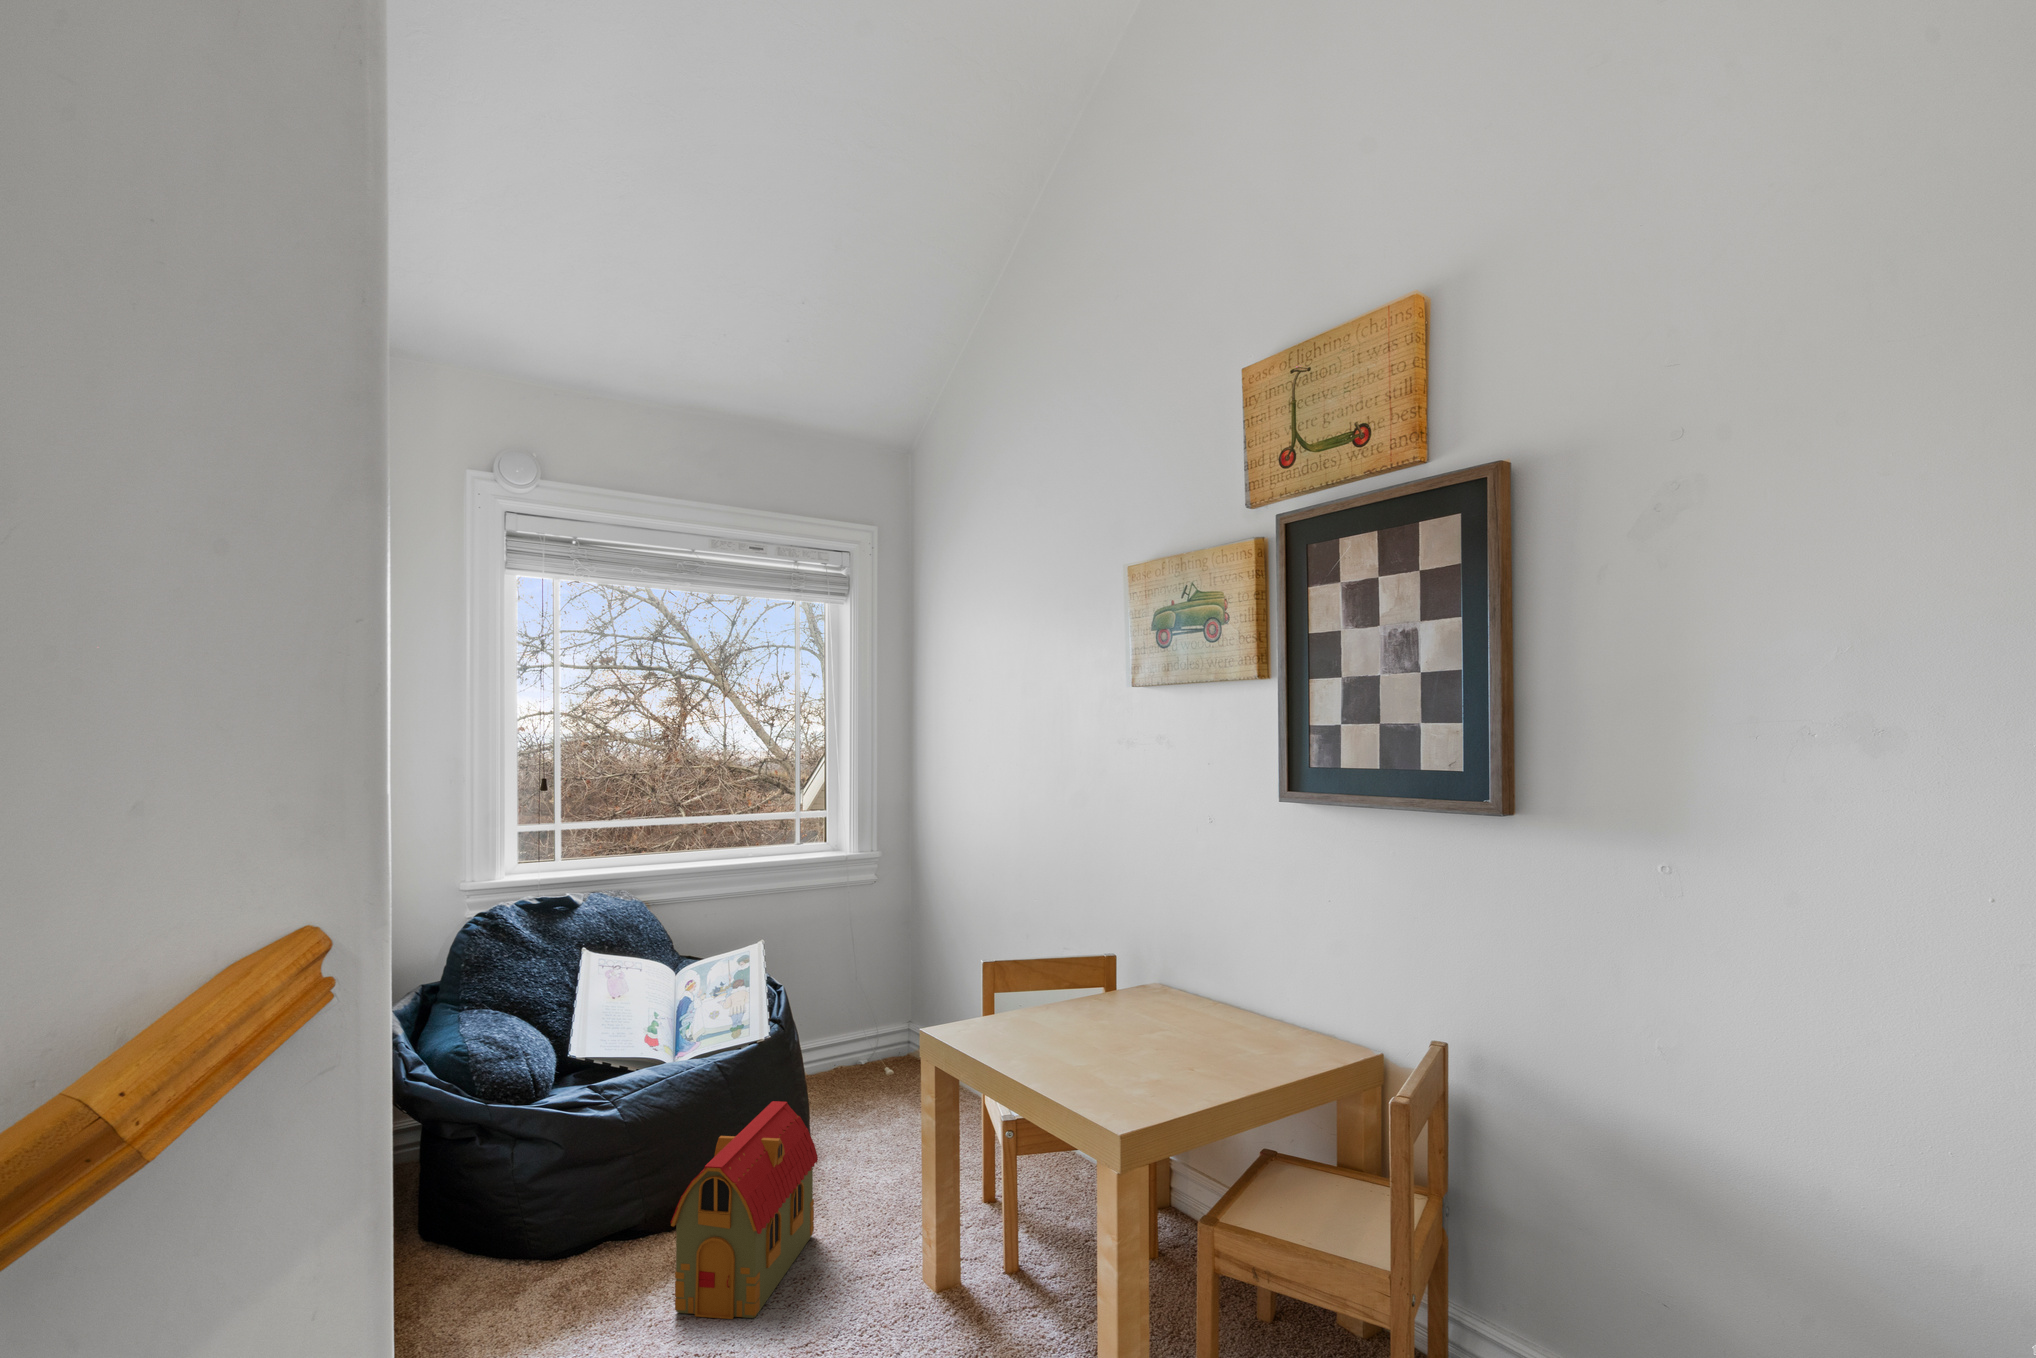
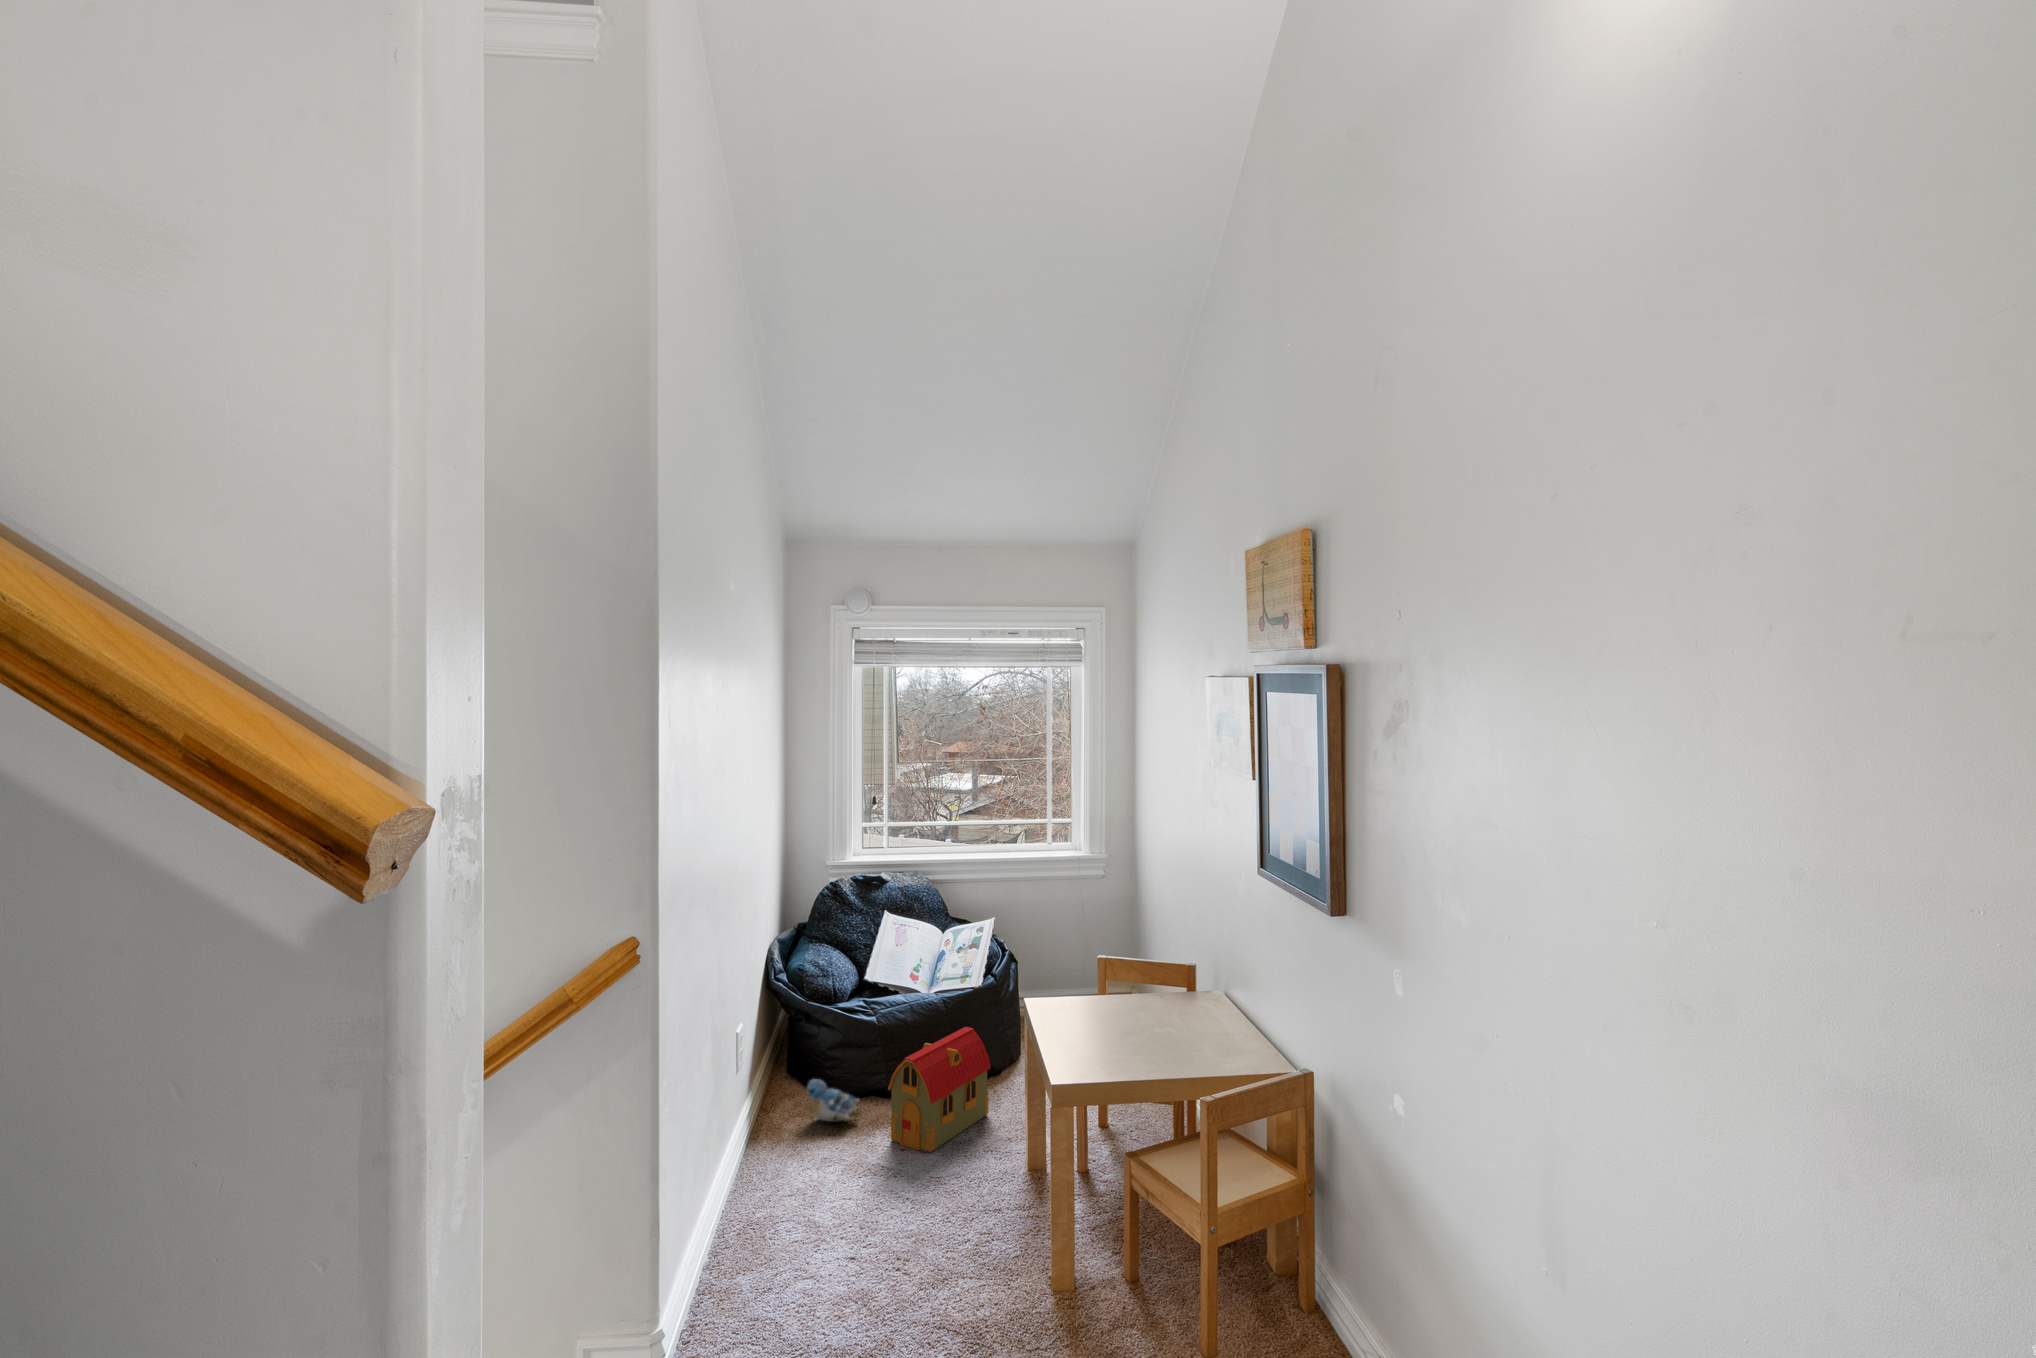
plush toy: none [498,1232,605,1305] -> present [806,1079,861,1122]

